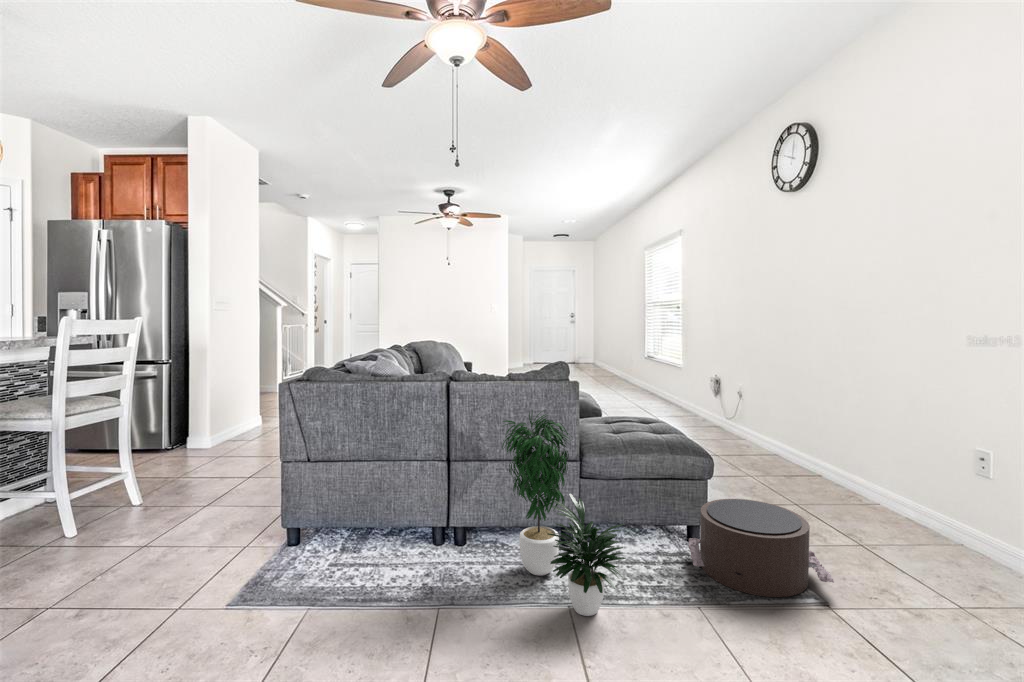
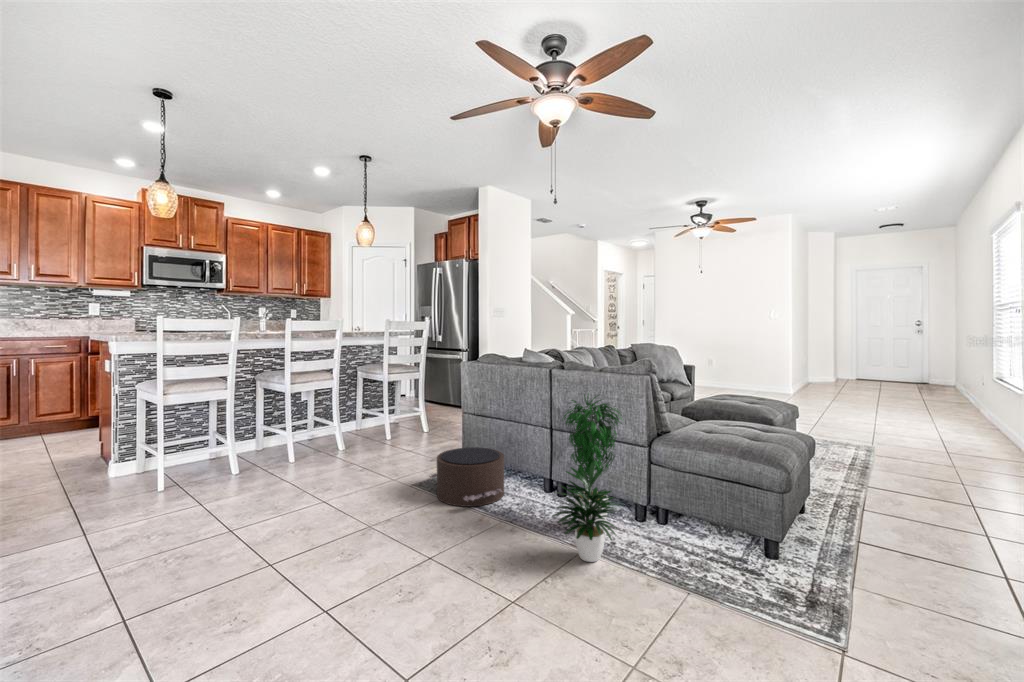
pouf: present [689,499,834,597] -> present [429,447,504,507]

